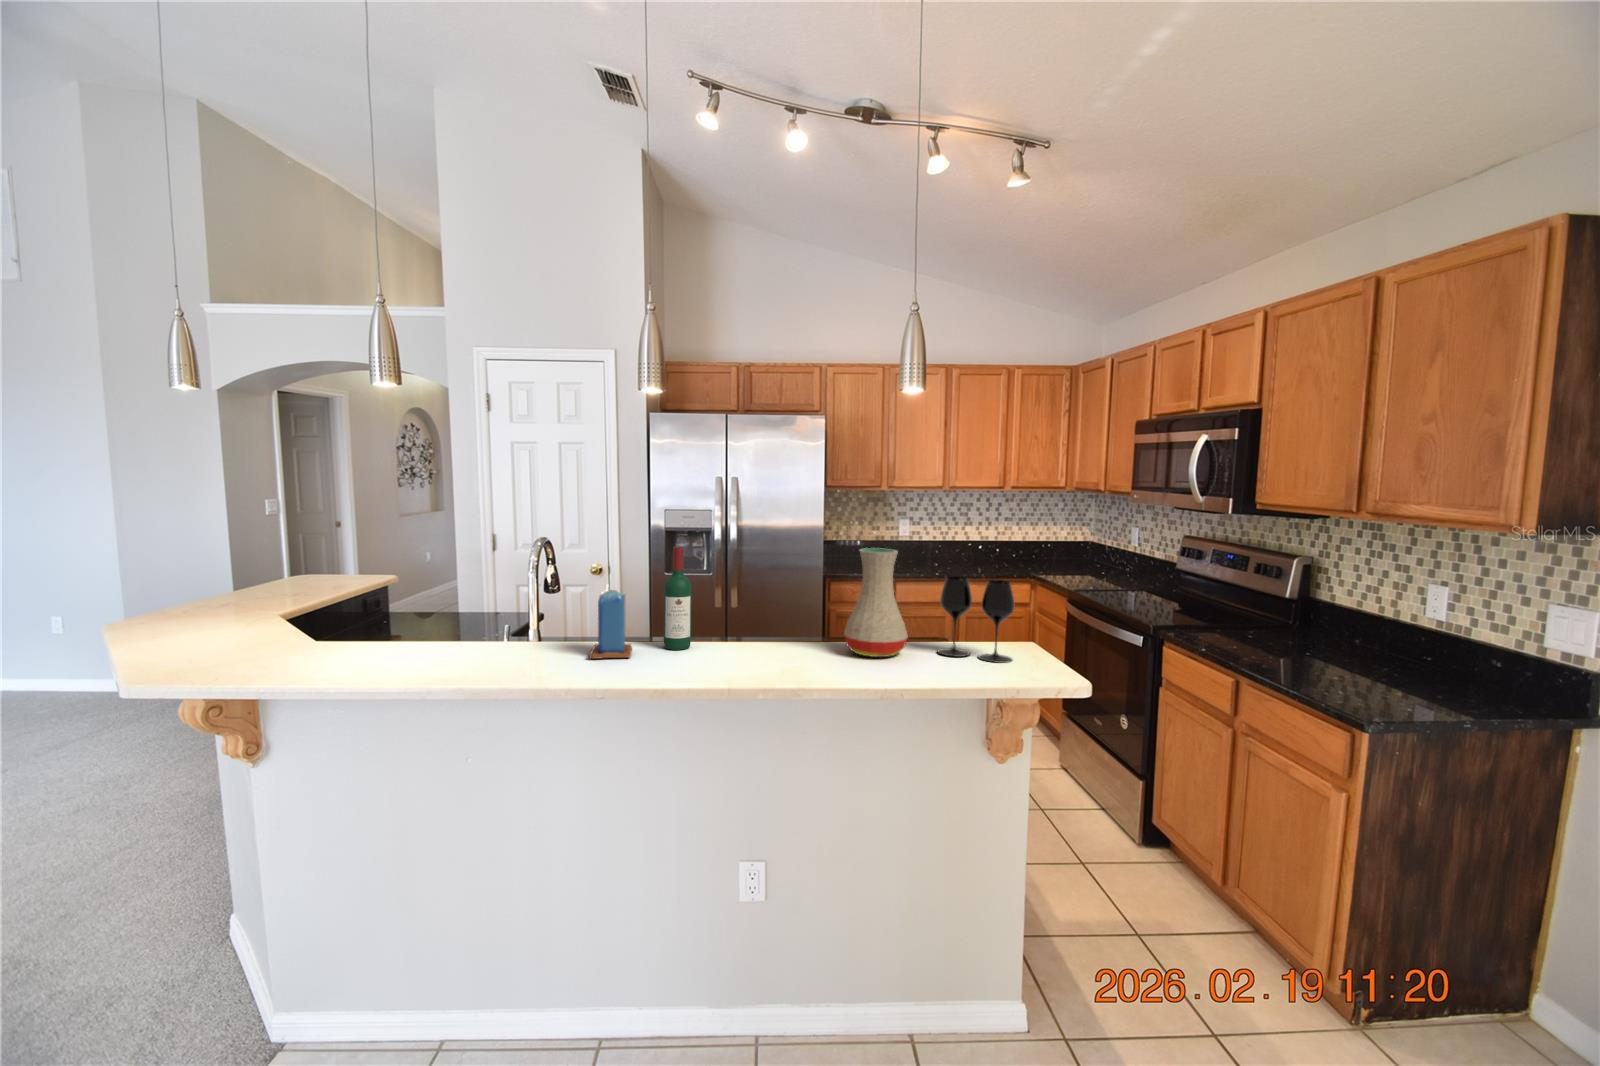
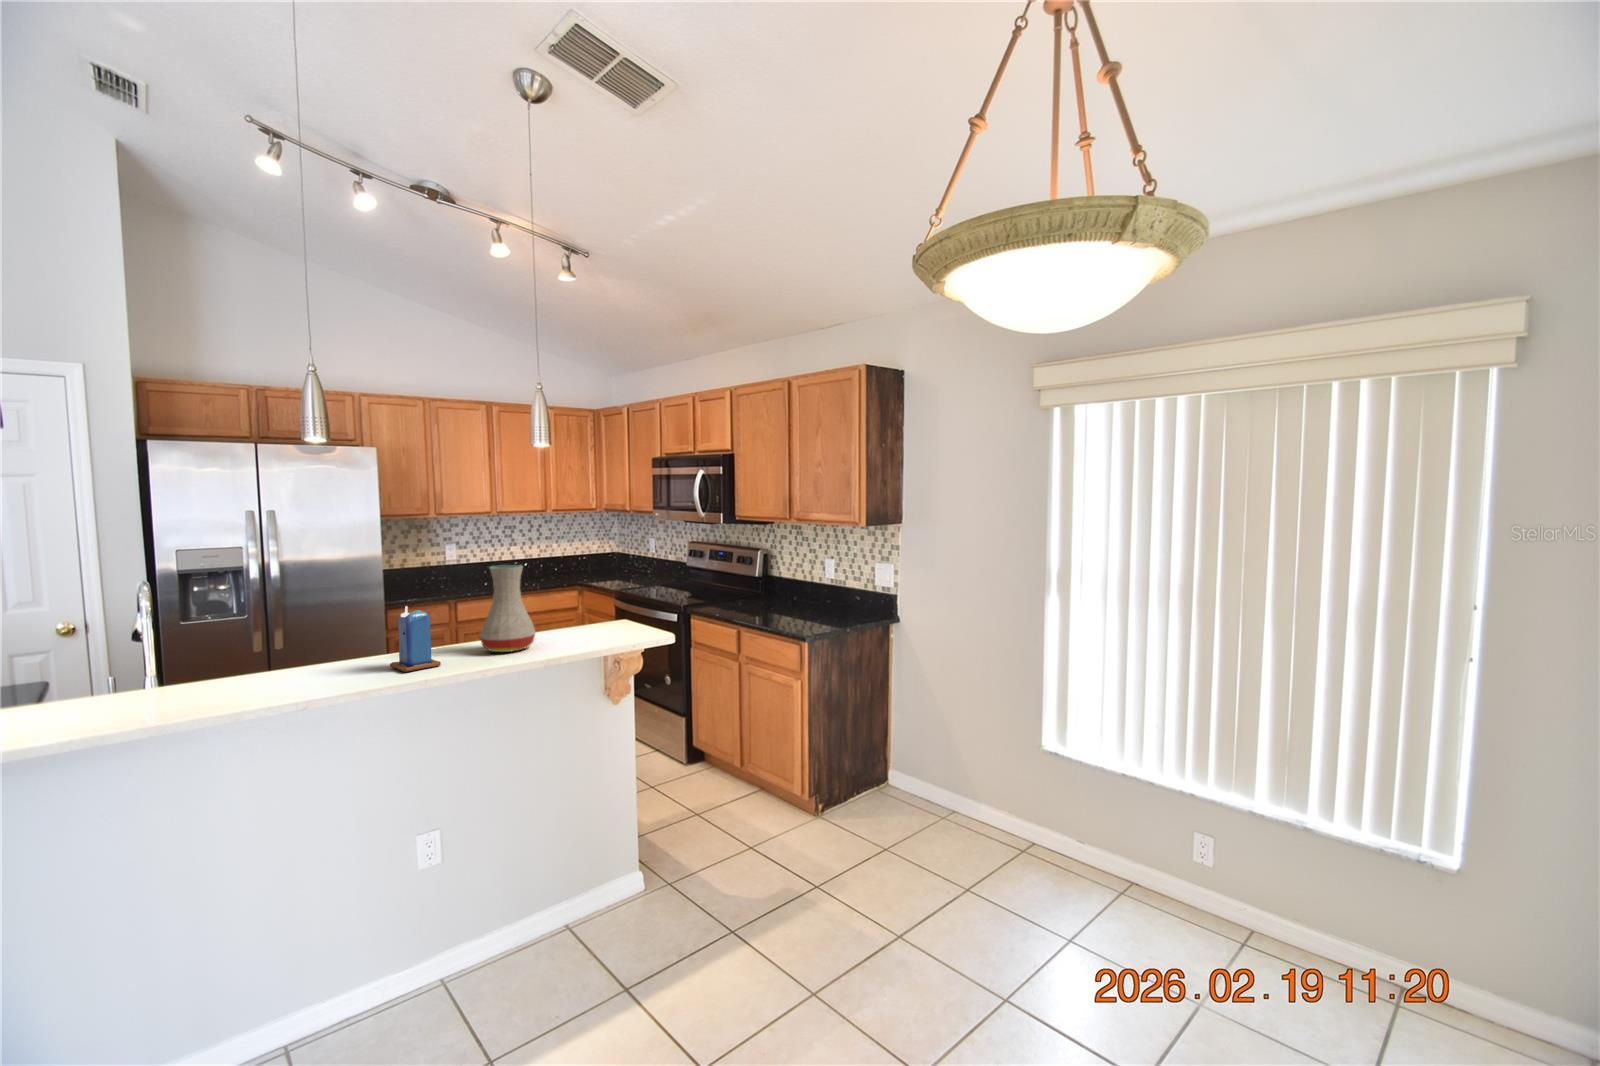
wine bottle: present [664,547,691,650] -> none [287,581,321,681]
wine glass: present [938,576,1015,663] -> none [557,580,615,641]
candle: present [589,584,632,659] -> present [390,606,441,672]

